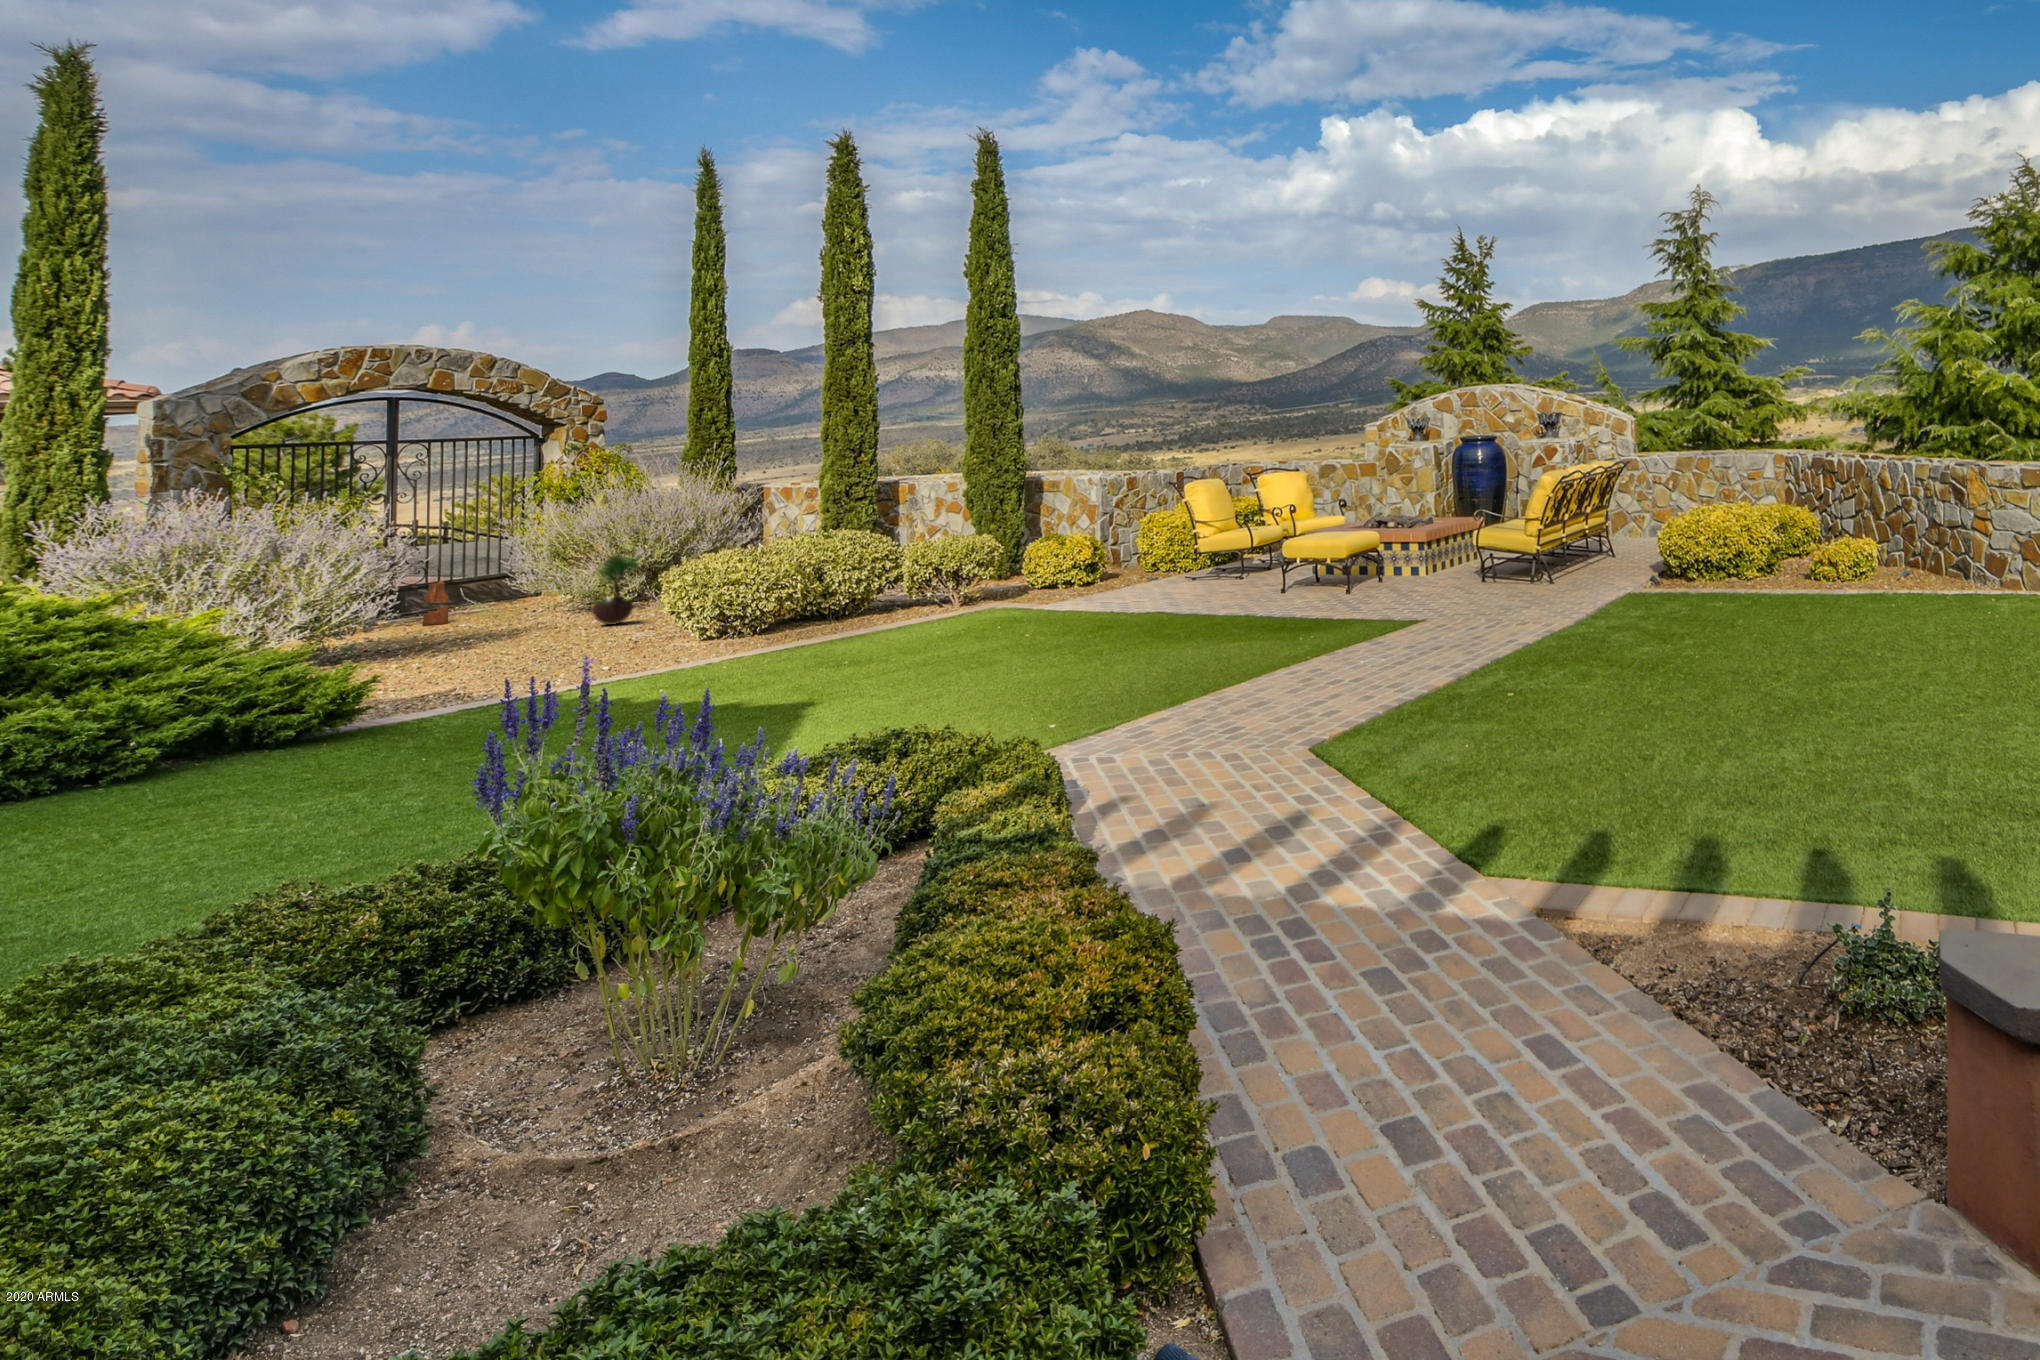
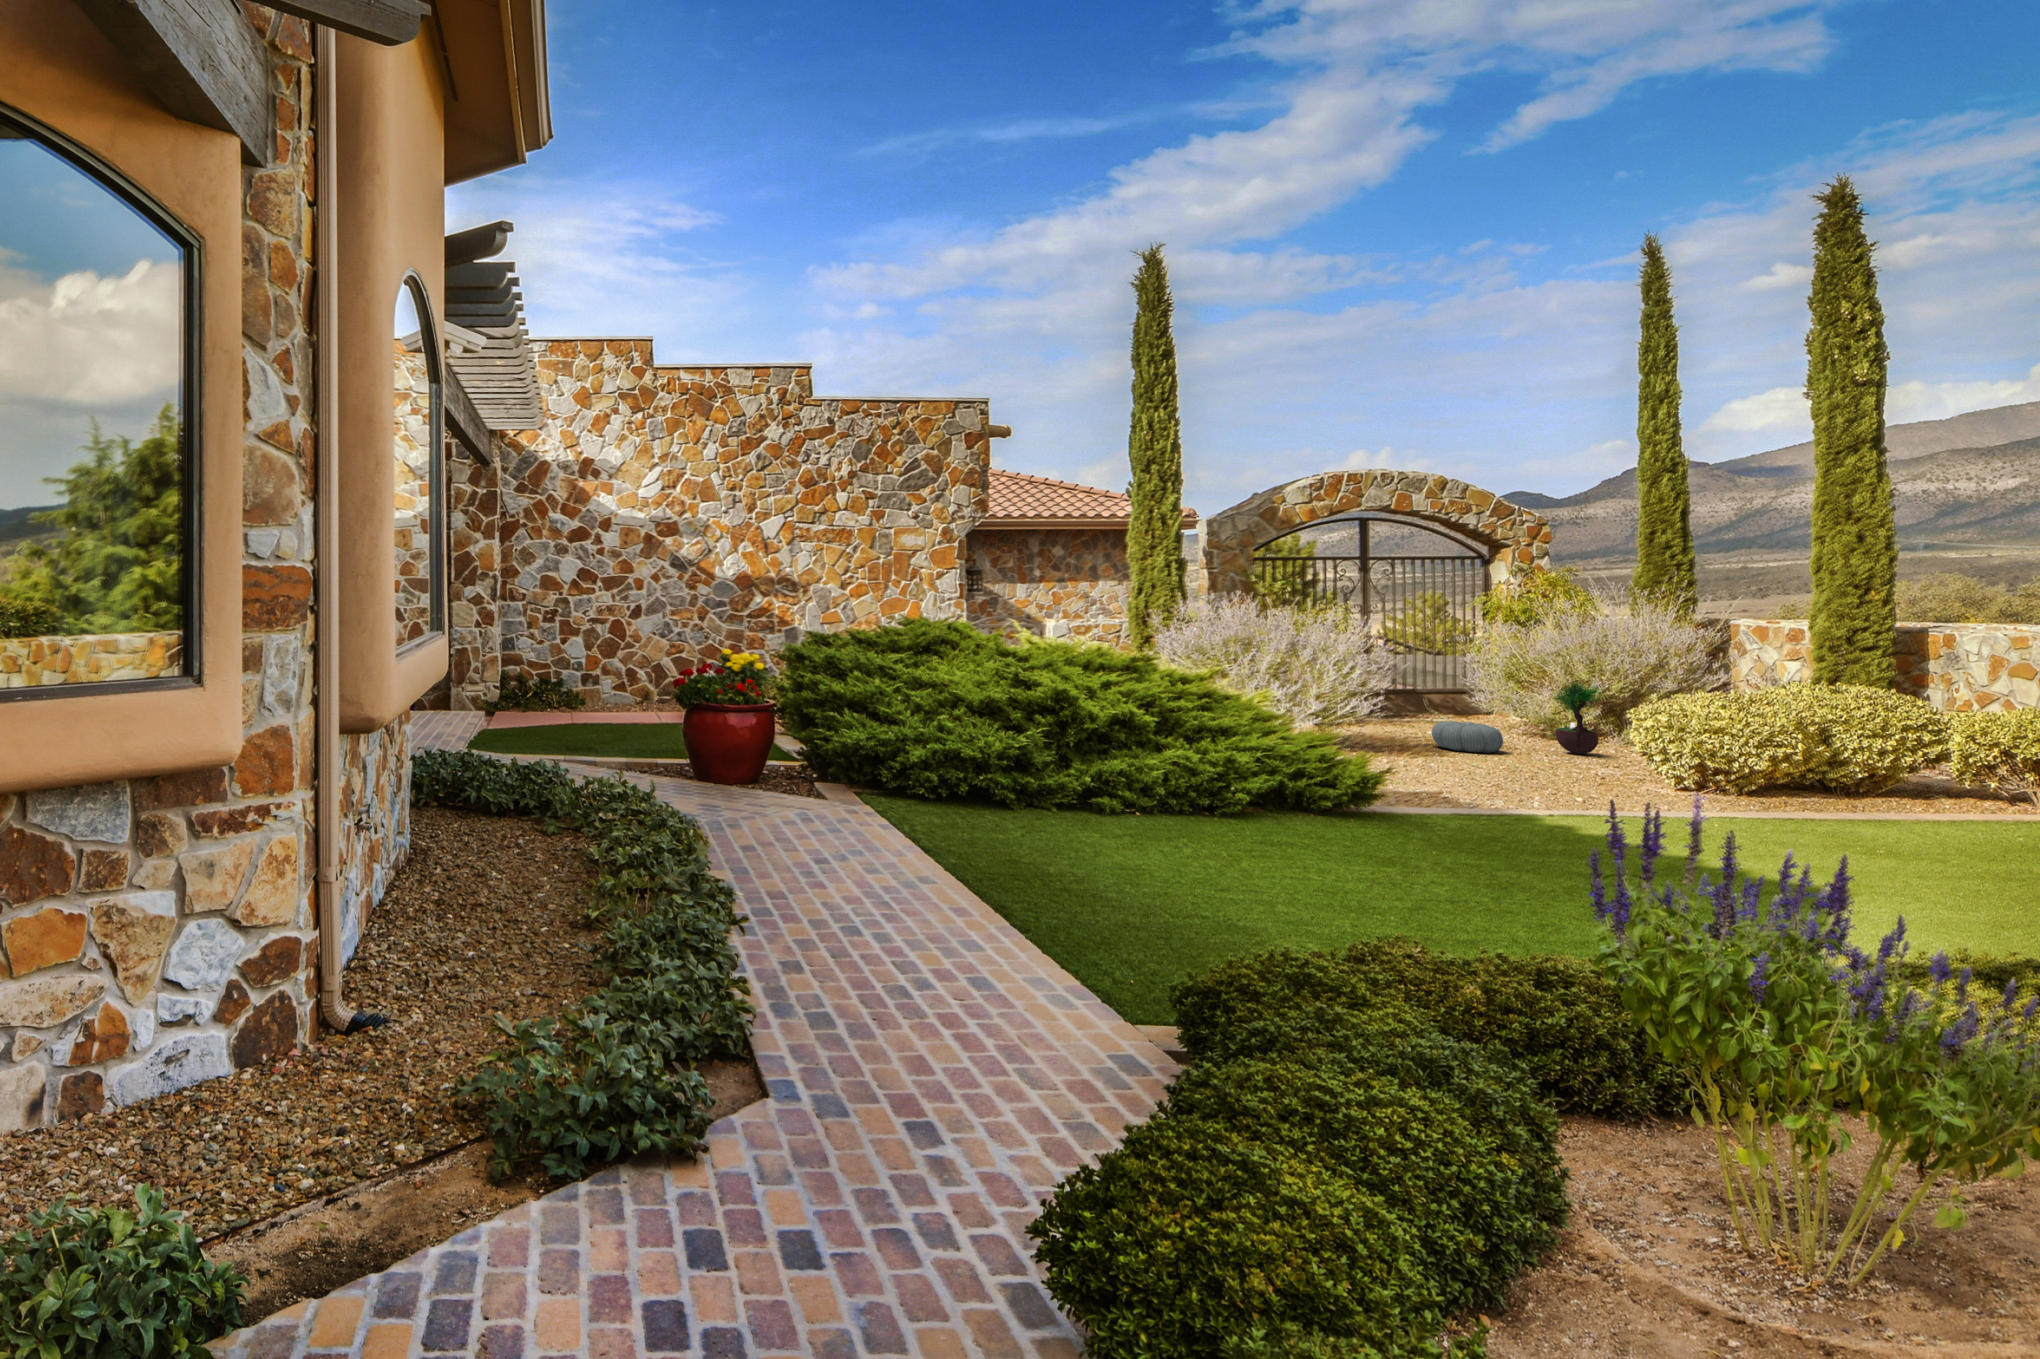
watering can: present [423,580,449,626] -> none [1401,683,1423,724]
pouf: none [456,611,537,644] -> present [1432,721,1503,753]

